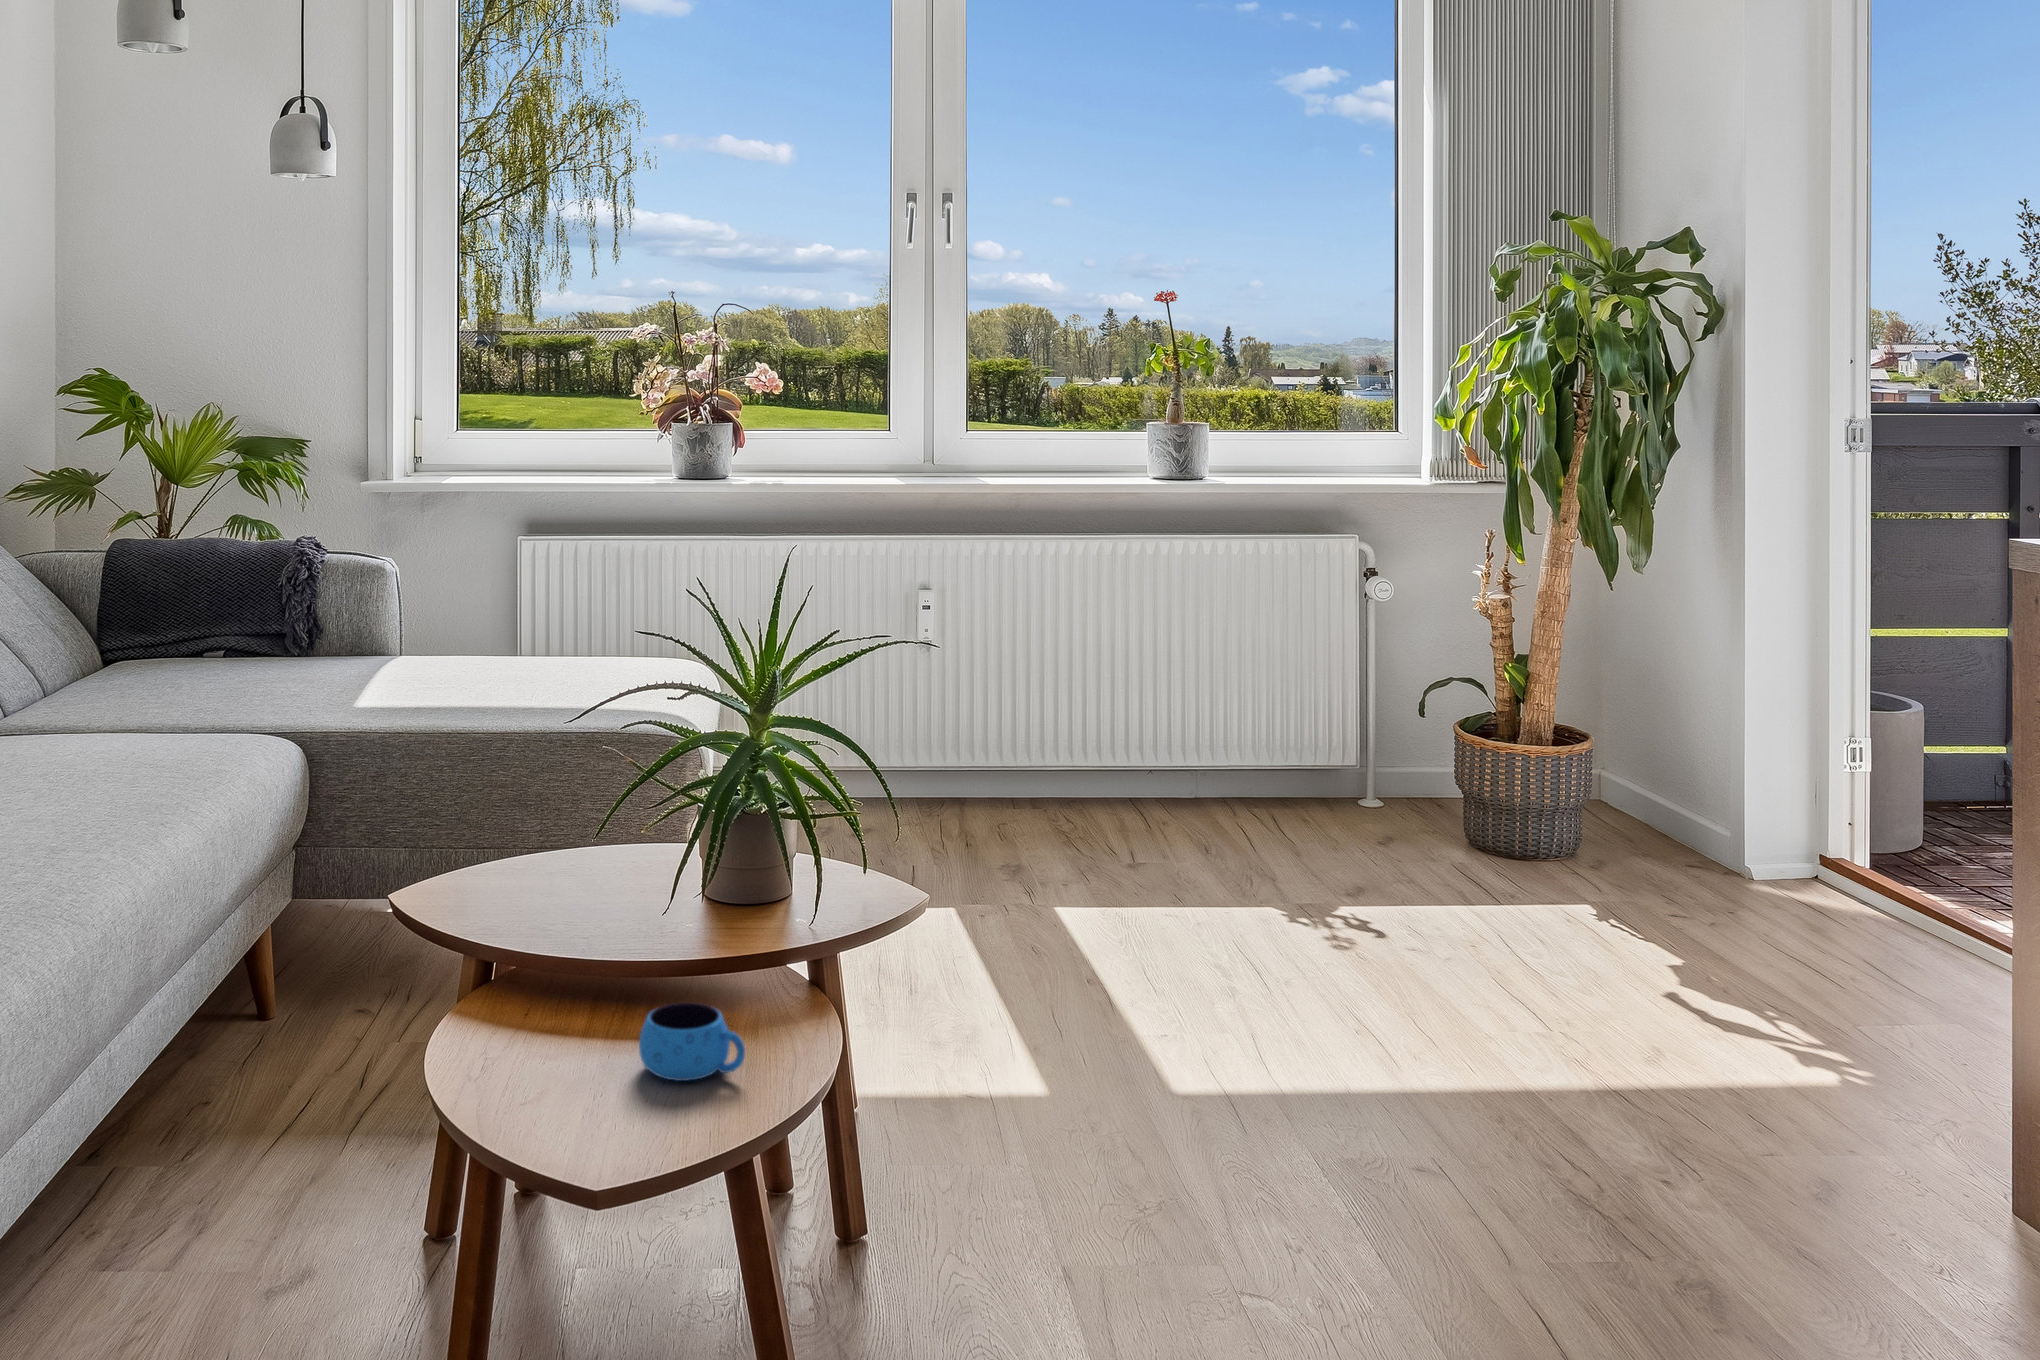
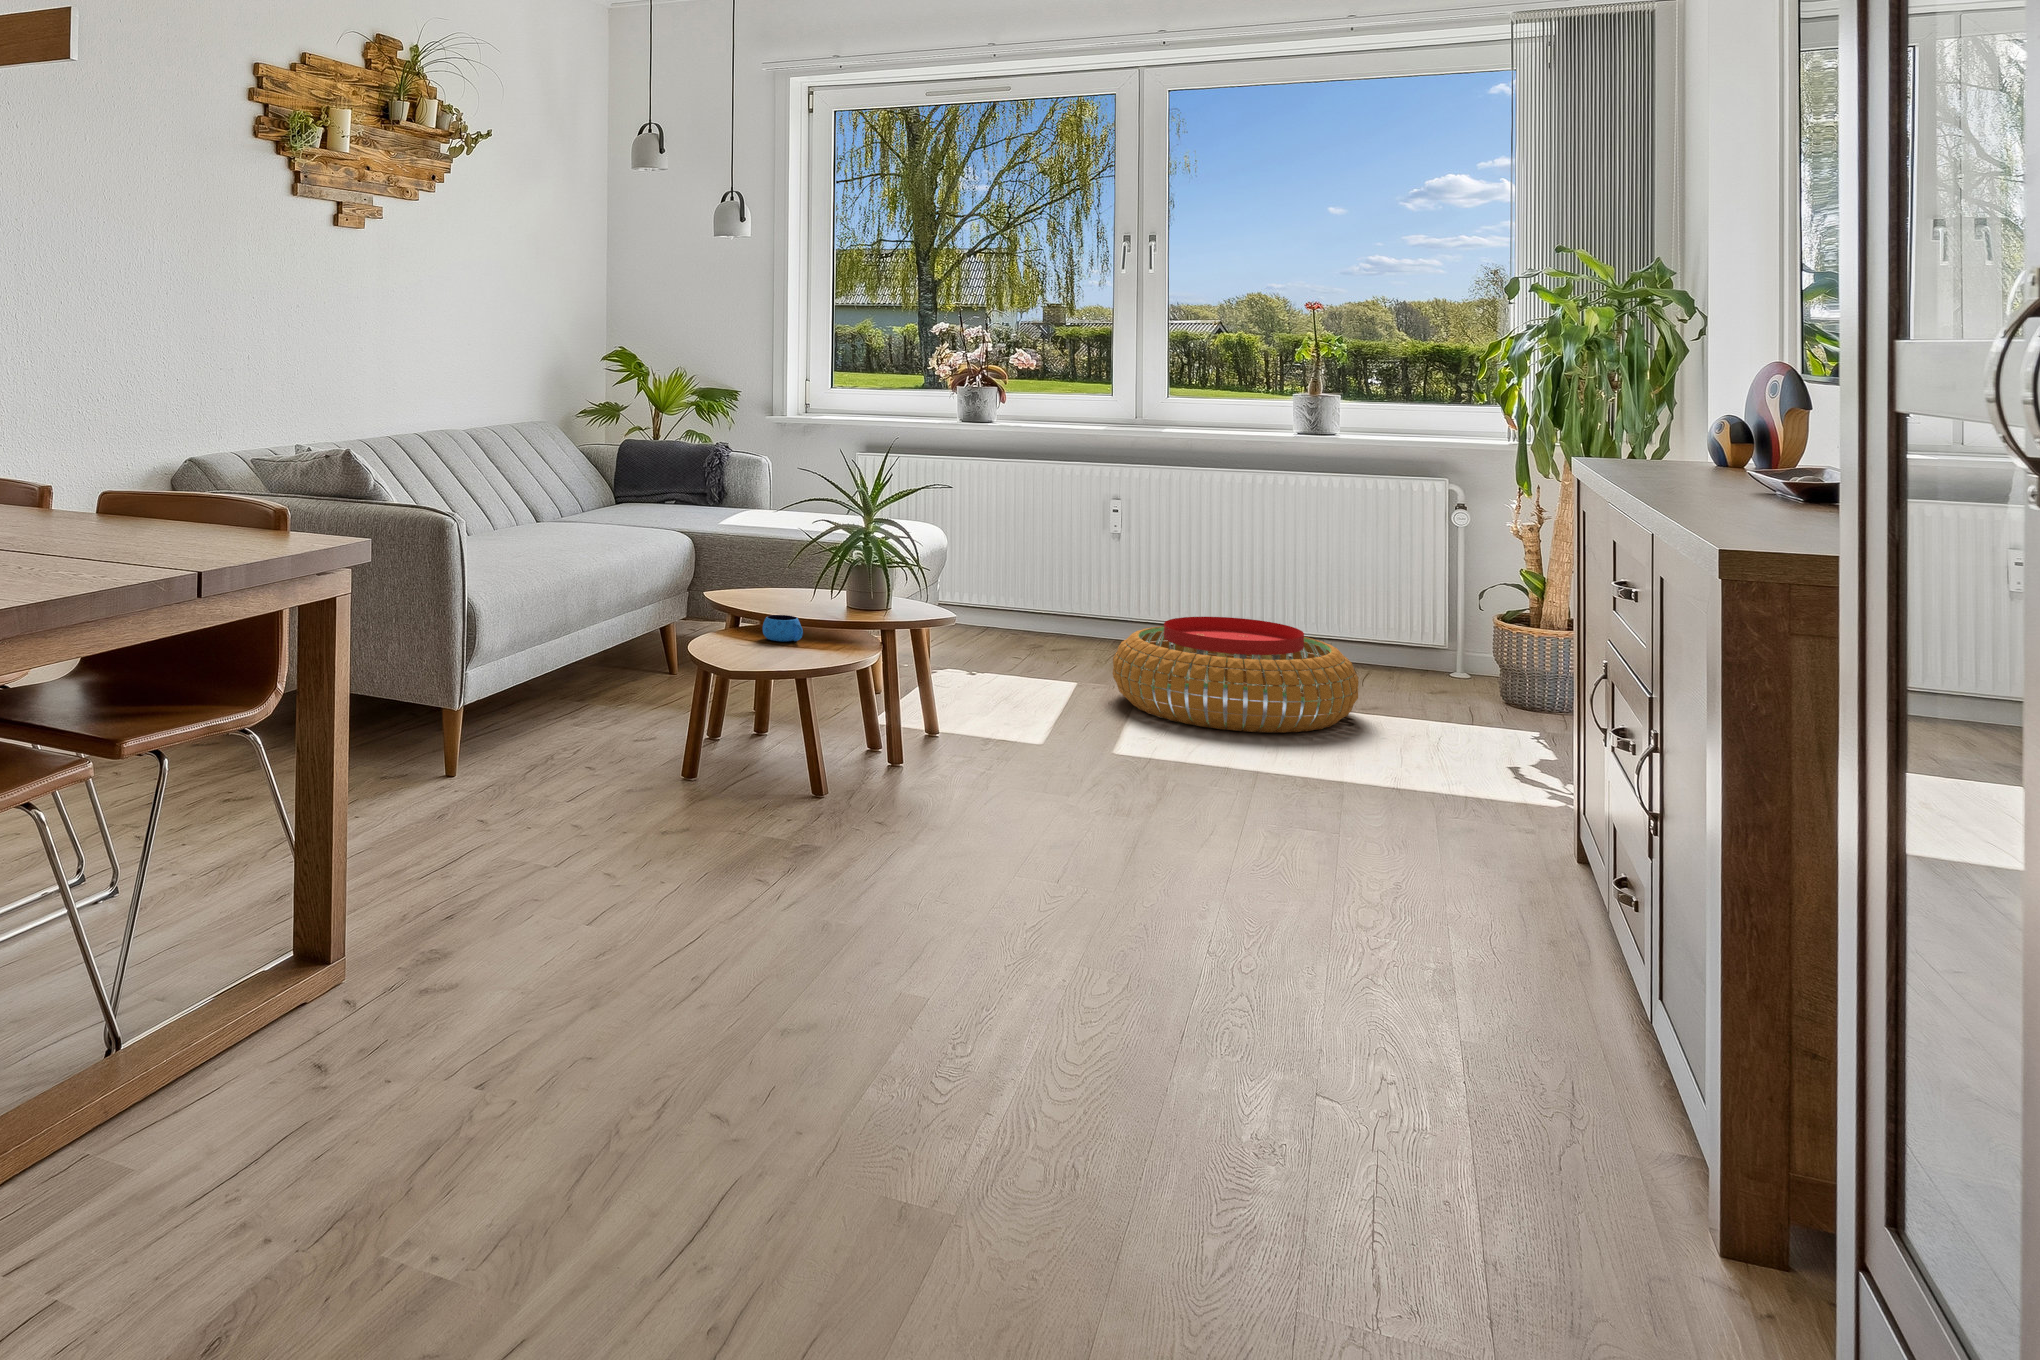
pouf: none [1034,783,1407,994] -> present [1113,617,1359,733]

